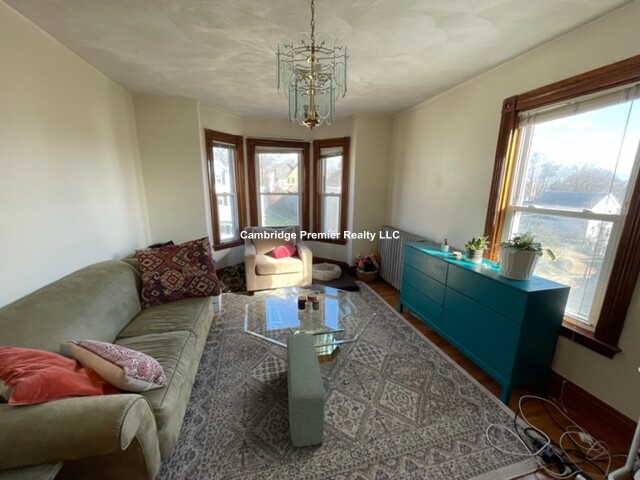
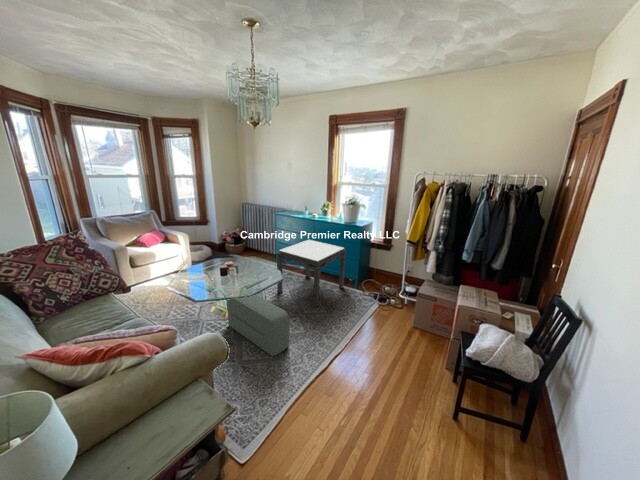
side table: none [372,288,491,398] -> present [277,240,346,307]

